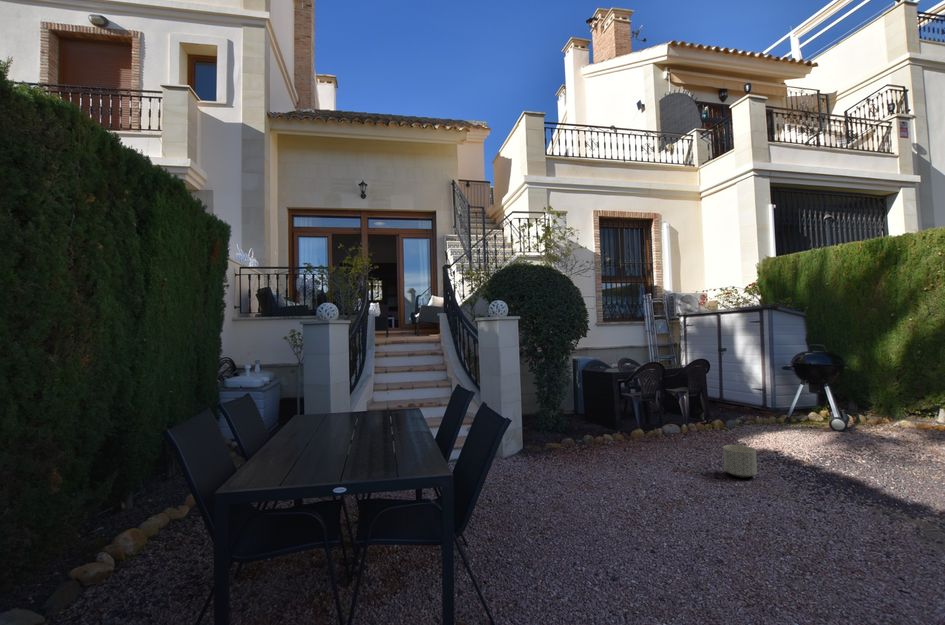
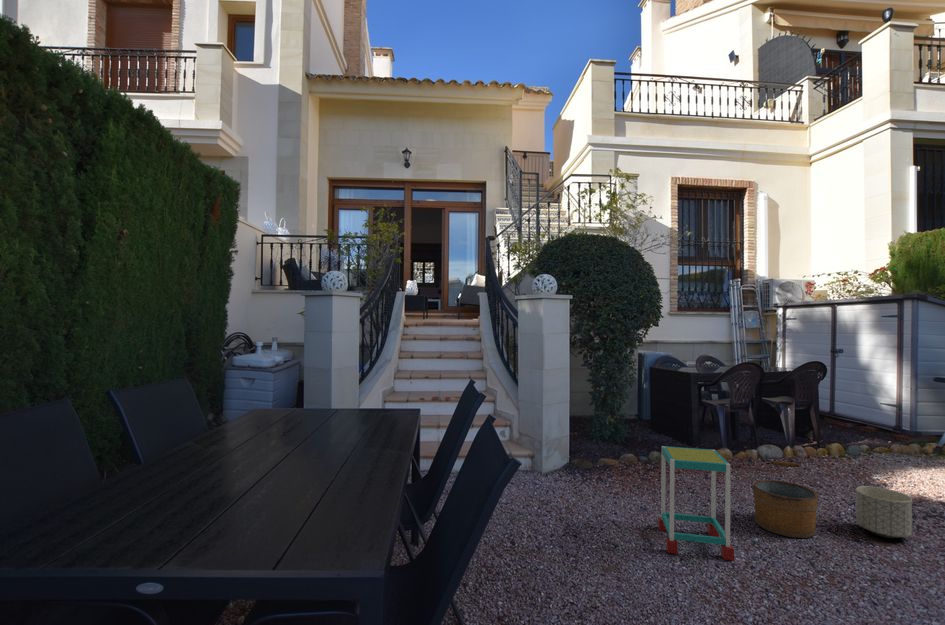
side table: none [594,426,645,499] -> present [658,446,734,560]
bucket: none [656,432,699,482] -> present [751,461,819,538]

